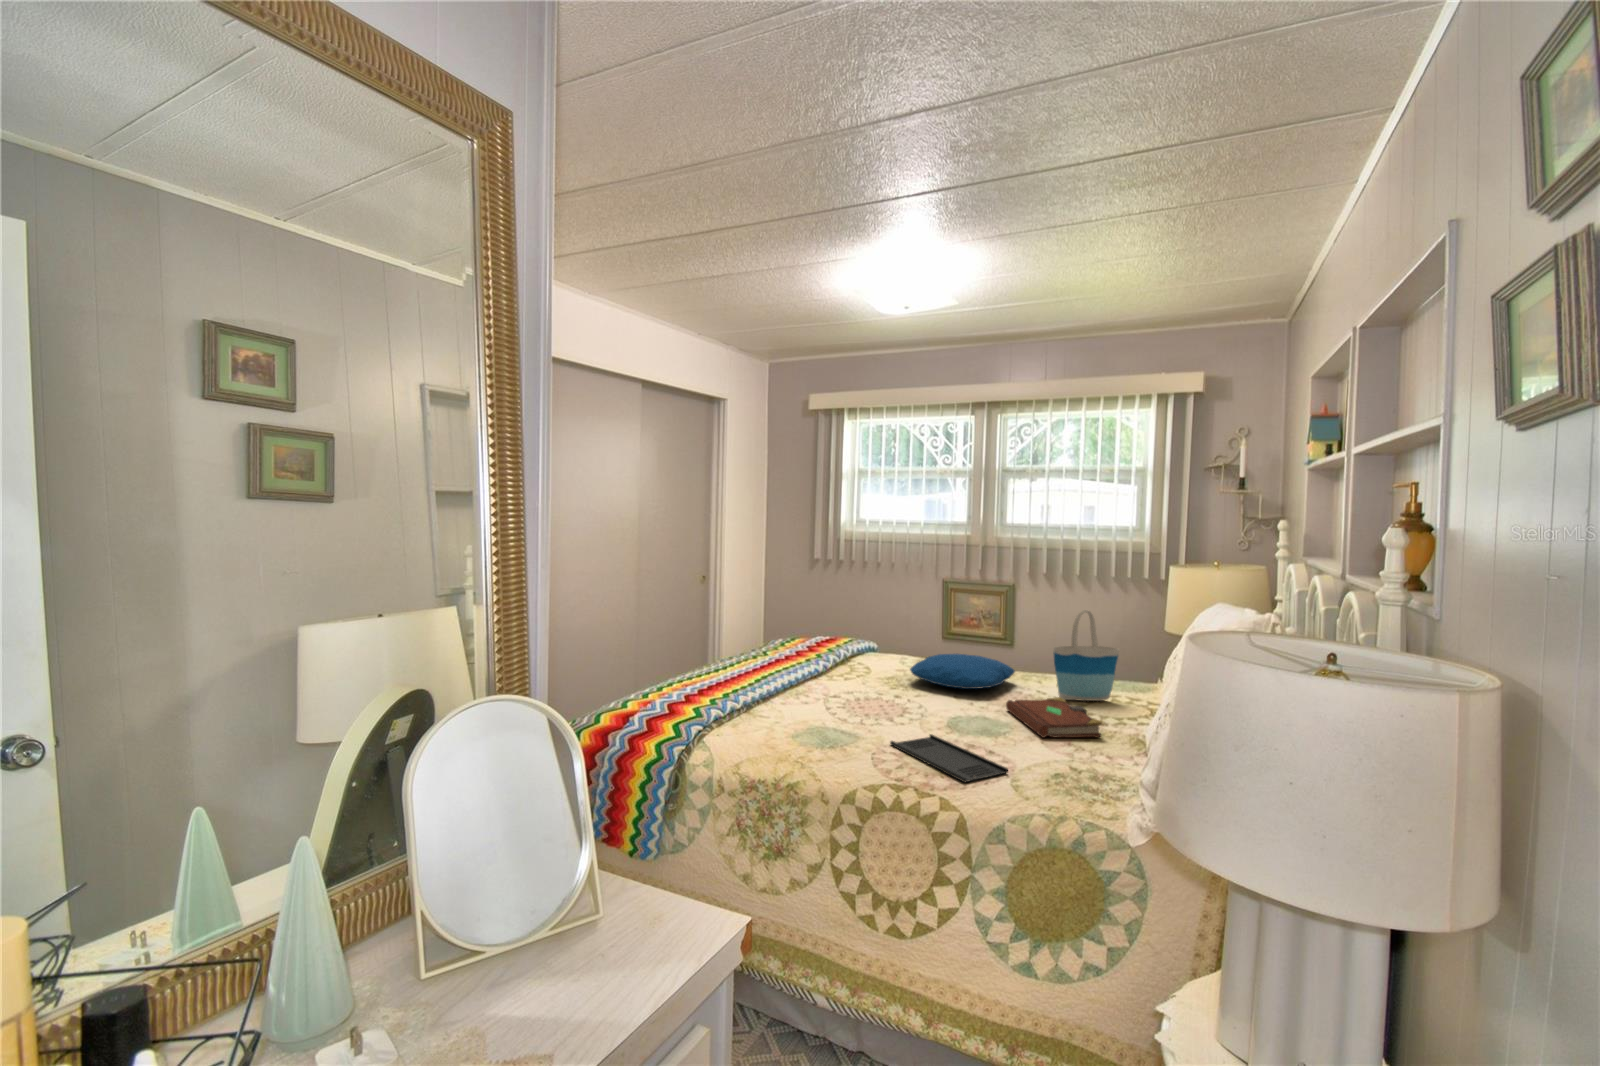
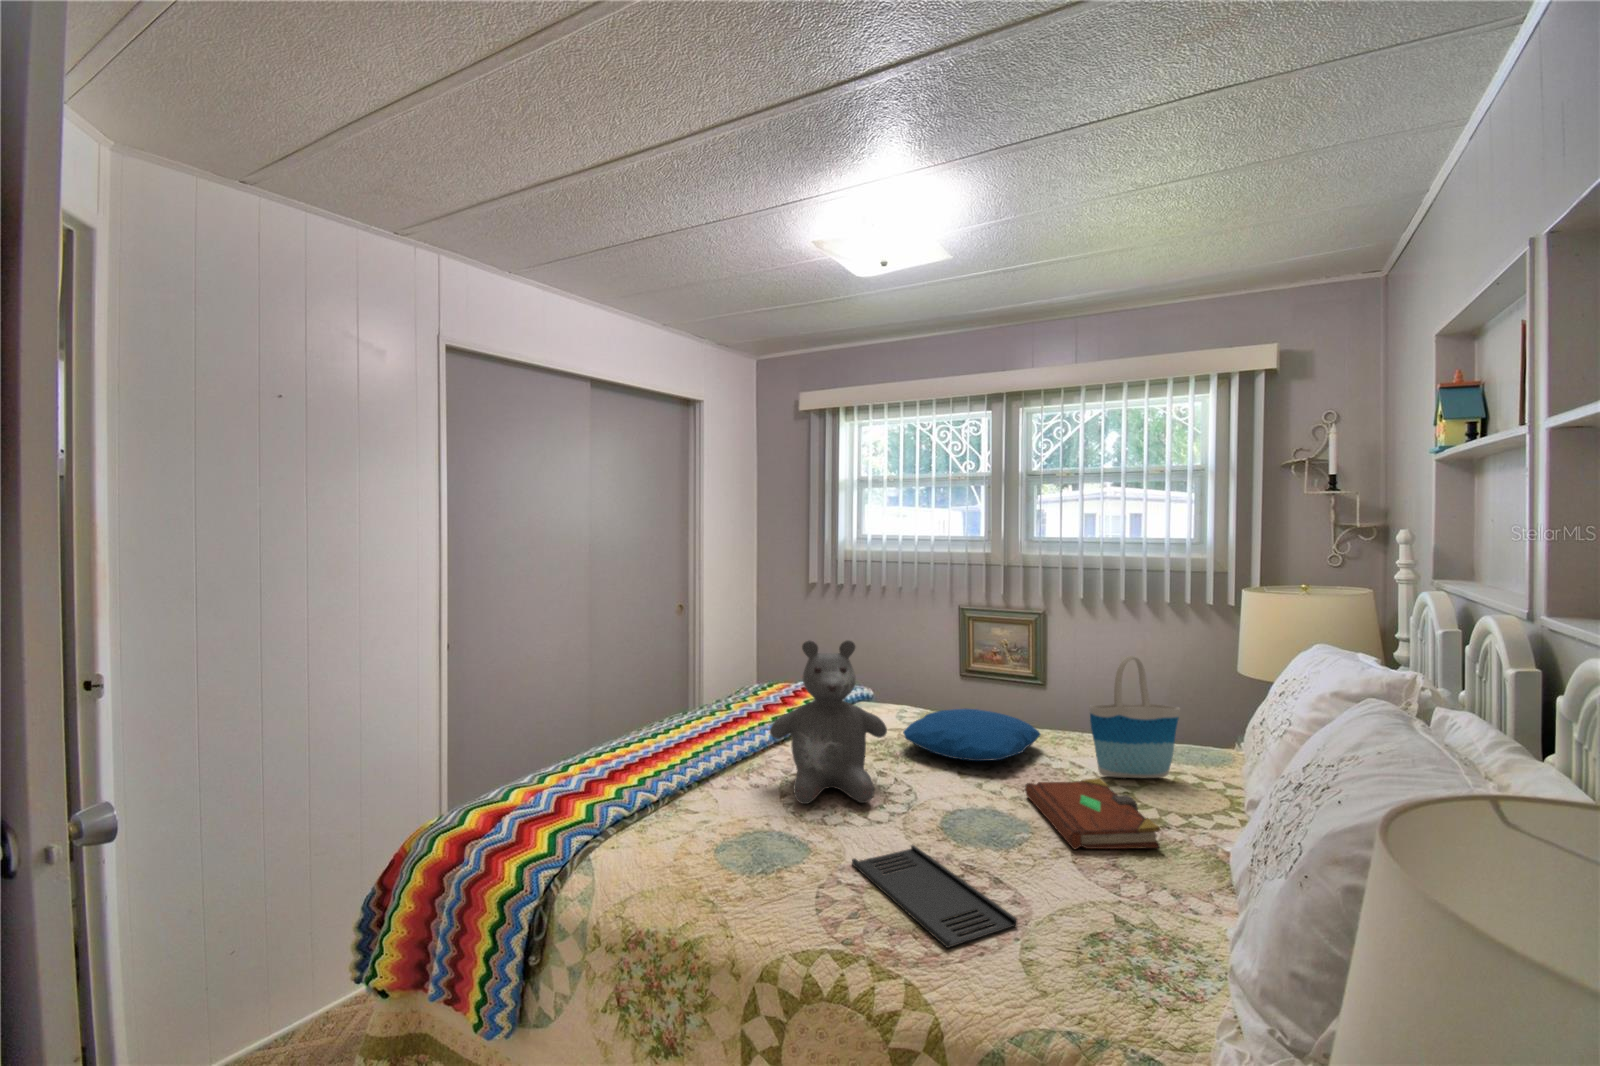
teddy bear: none [815,594,904,713] -> present [770,640,887,804]

